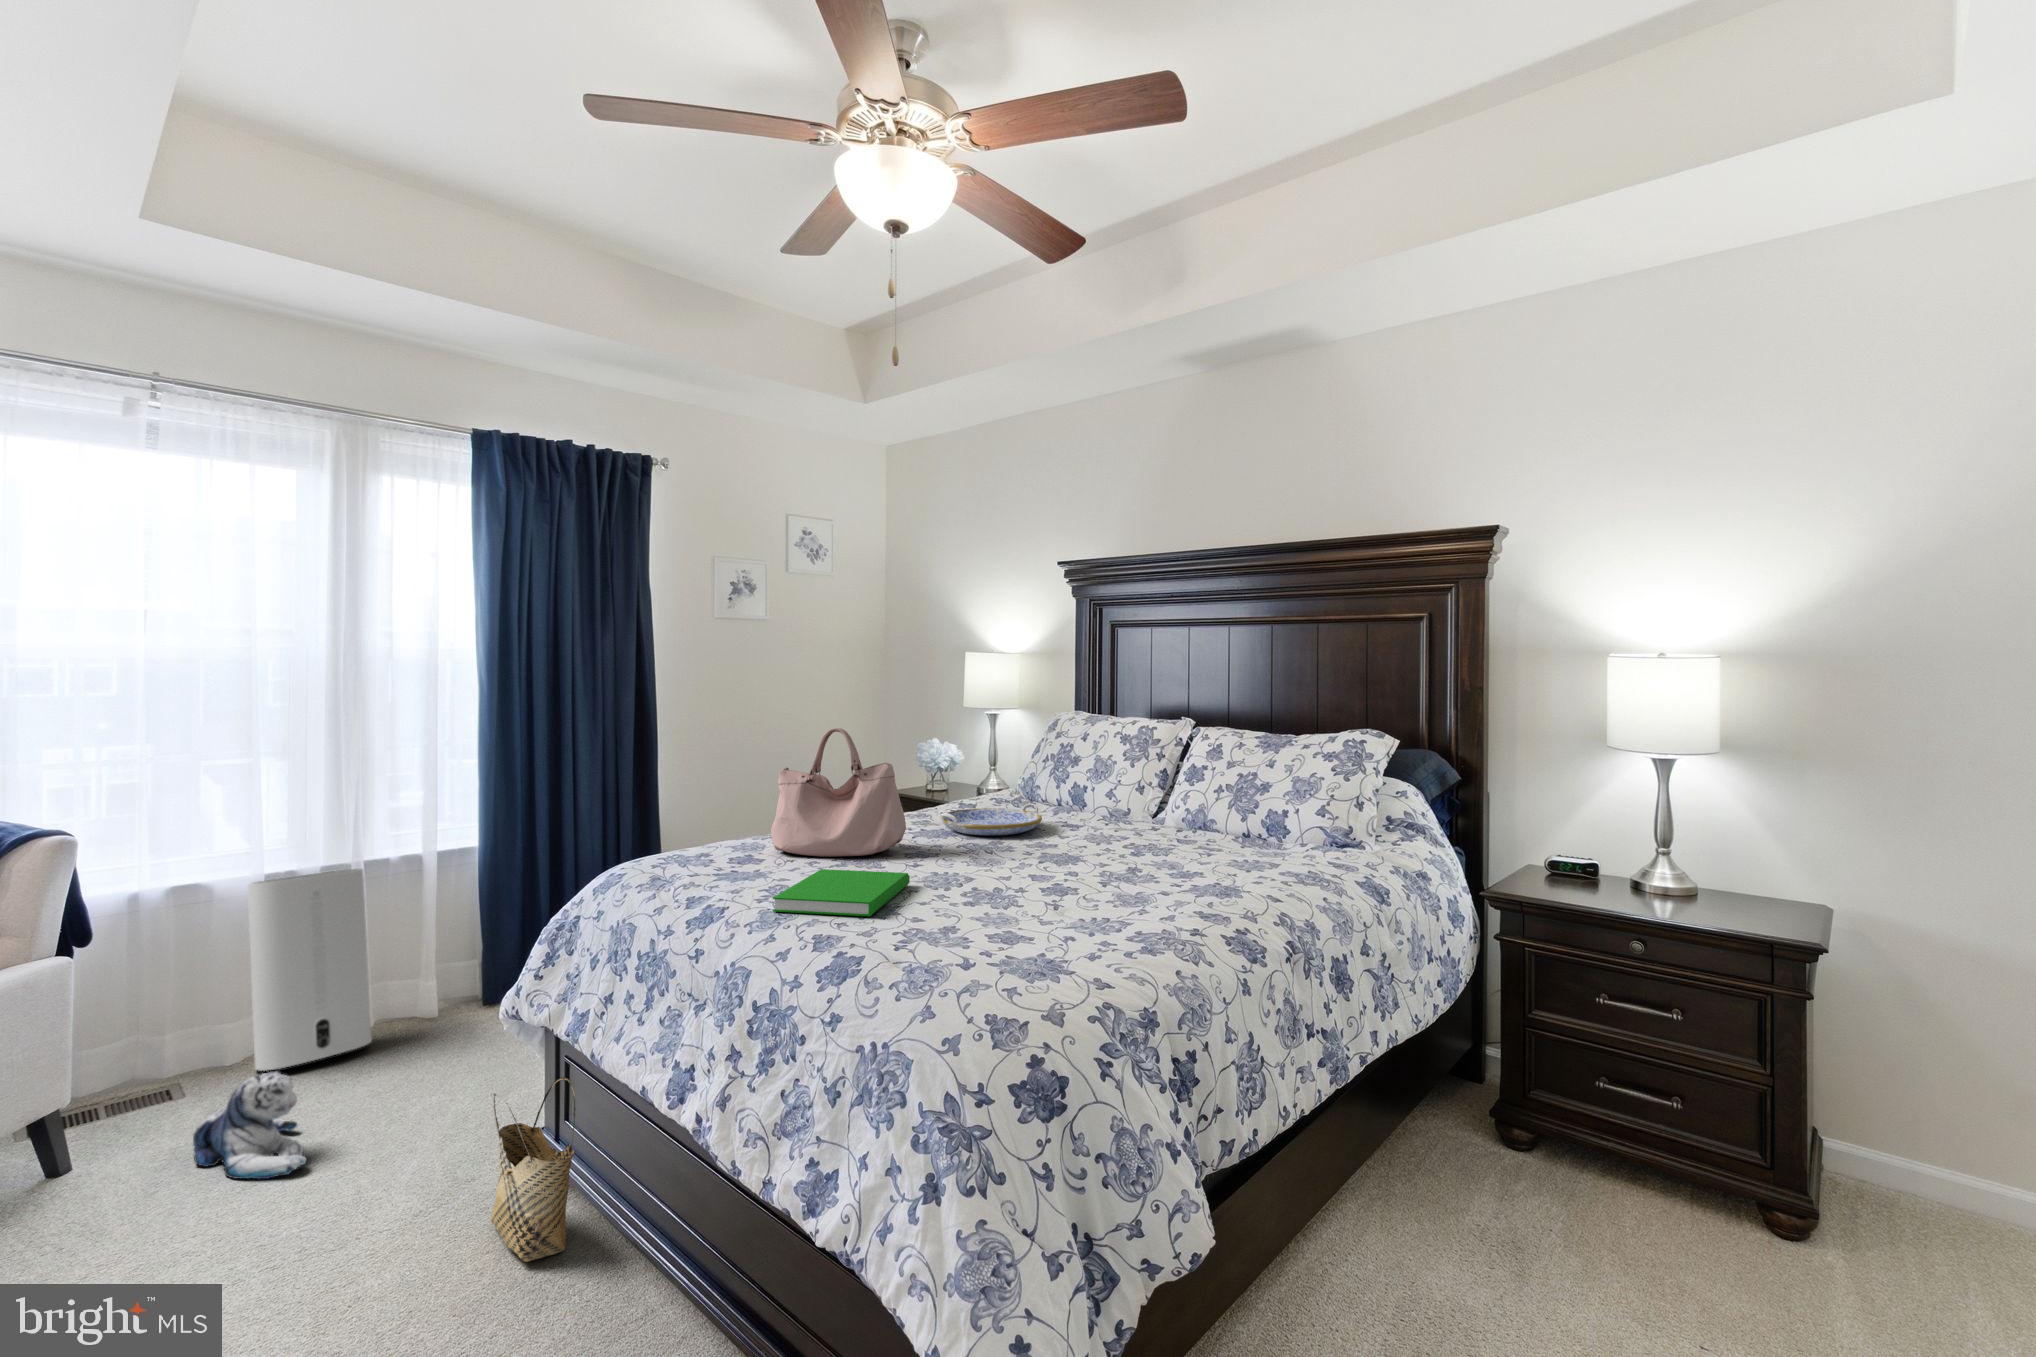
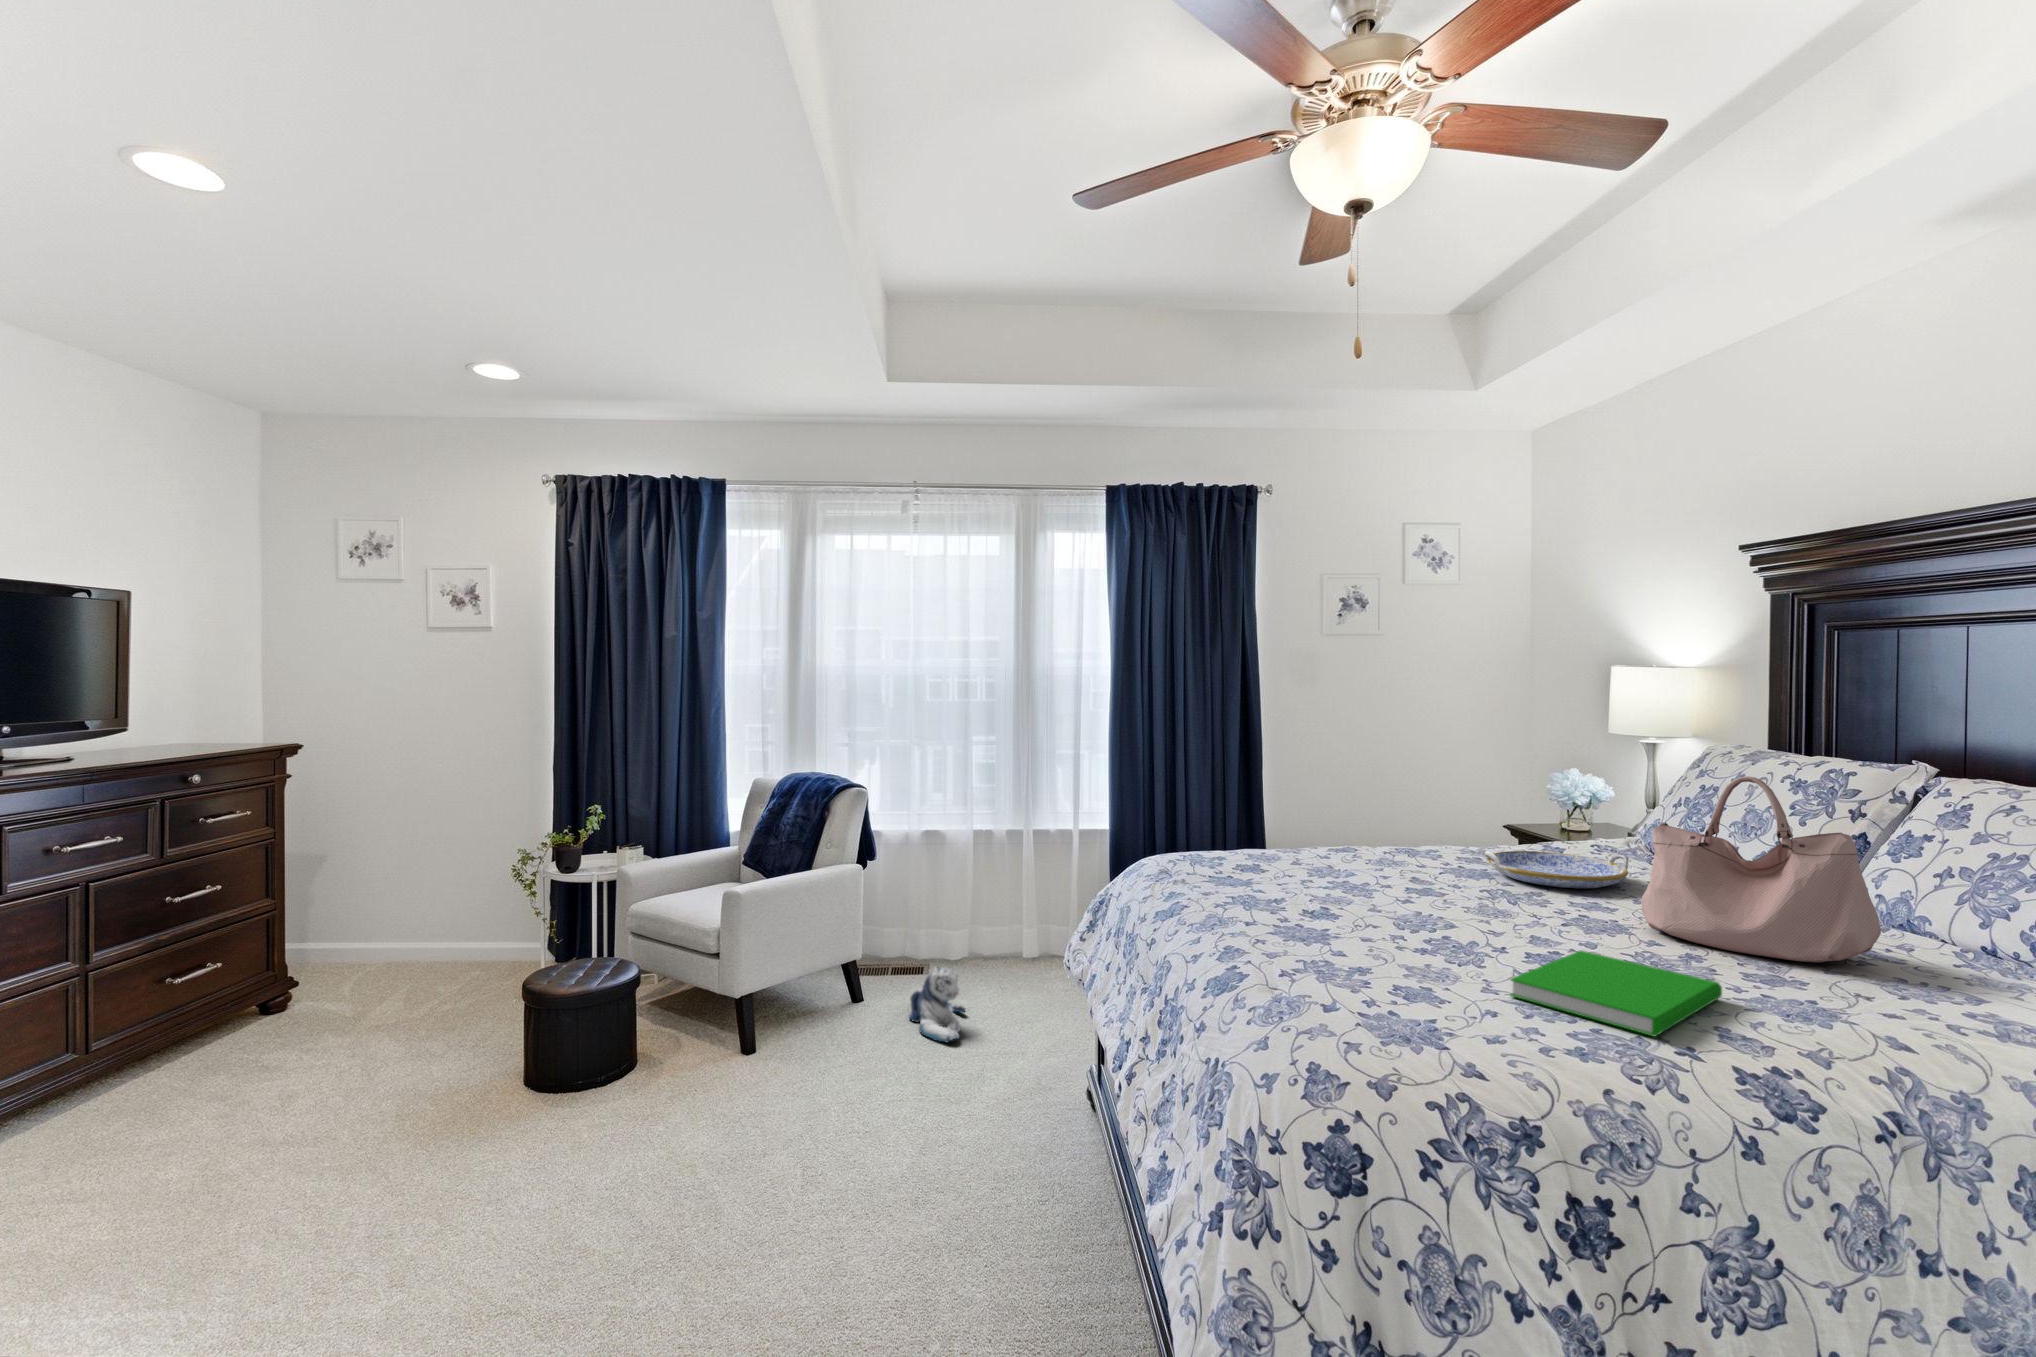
handbag: present [771,728,906,857] -> present [1641,776,1881,962]
air purifier: present [248,868,372,1070] -> none [963,832,1032,969]
book: present [773,869,910,916] -> present [1511,951,1722,1036]
woven basket: present [491,1078,576,1262] -> none [1034,1021,1090,1167]

